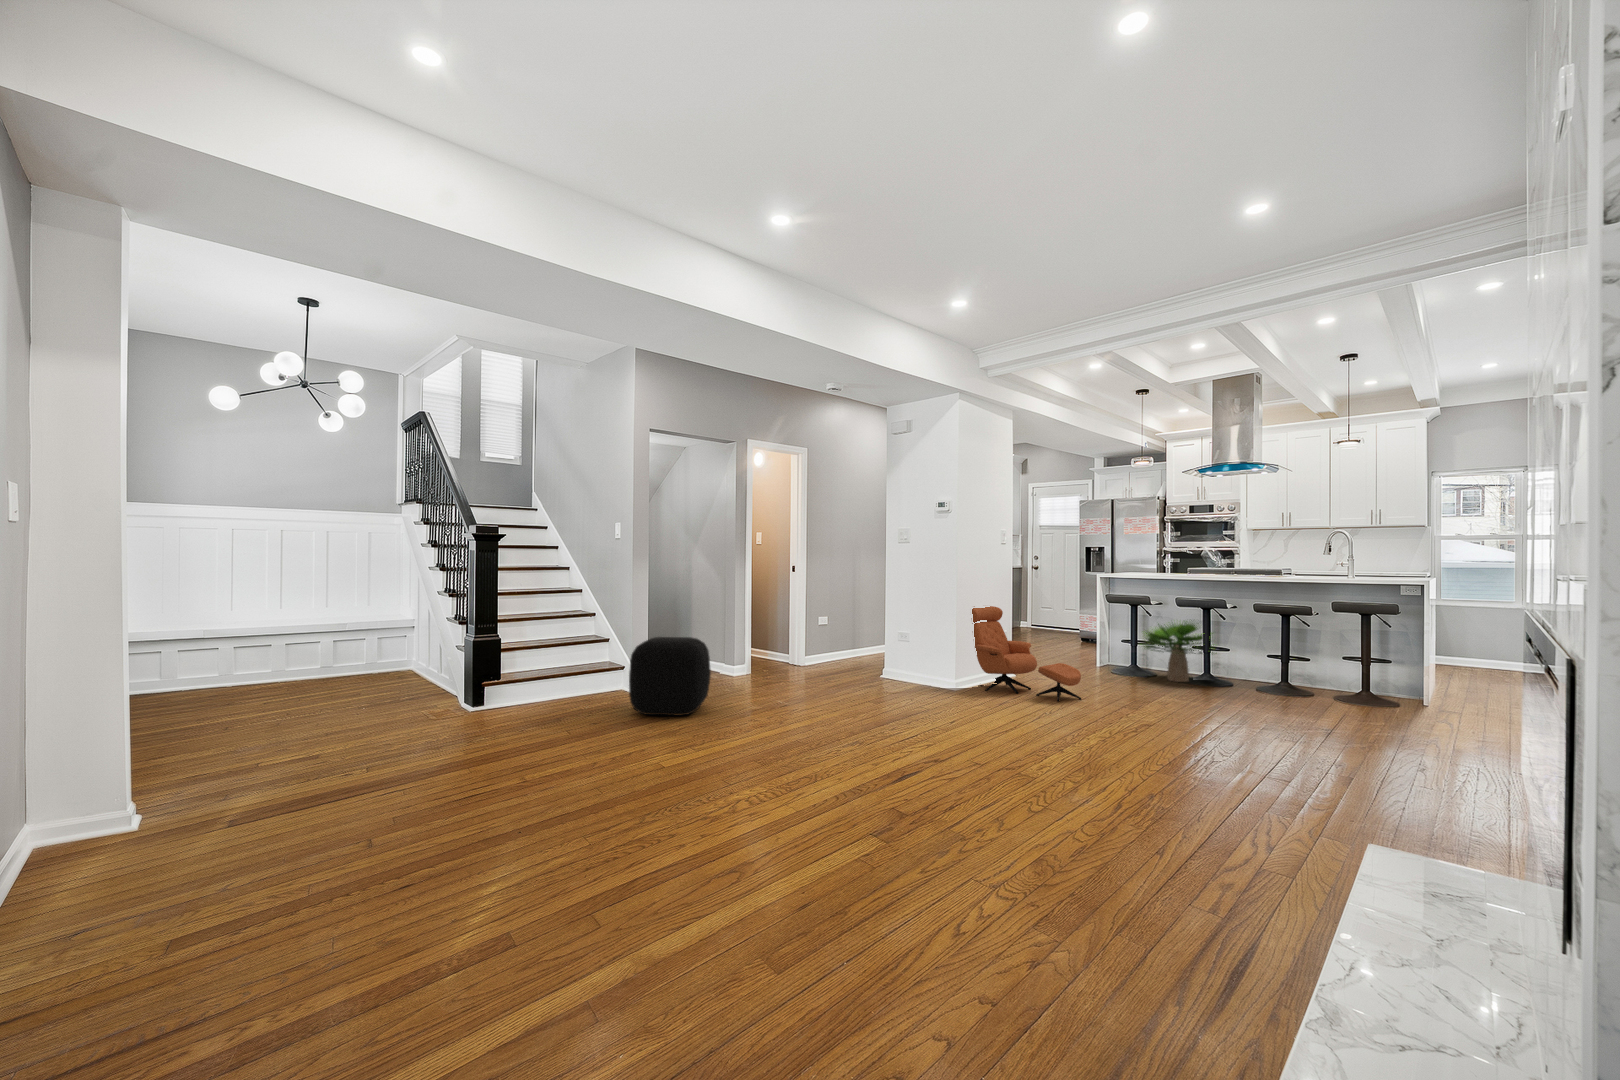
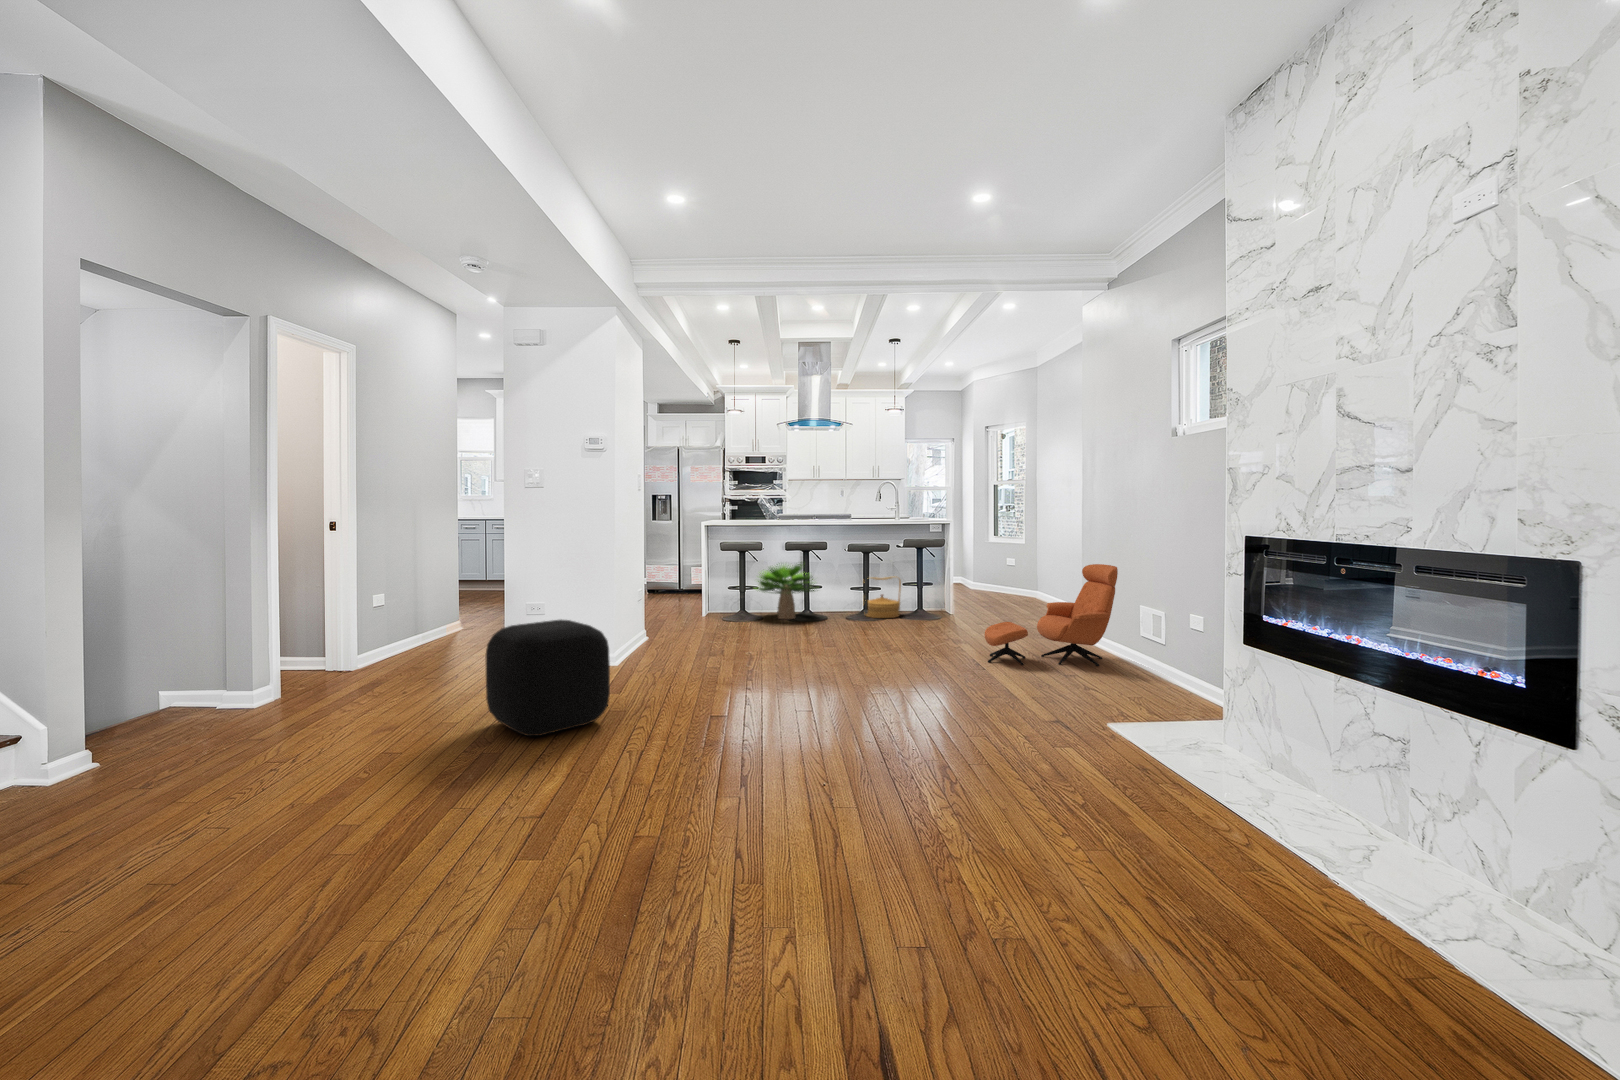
armchair: present [972,606,1081,701] -> present [985,564,1118,666]
ottoman: present [629,637,711,716] -> present [486,620,610,736]
woven basket: none [1280,645,1339,698] -> present [865,576,901,618]

